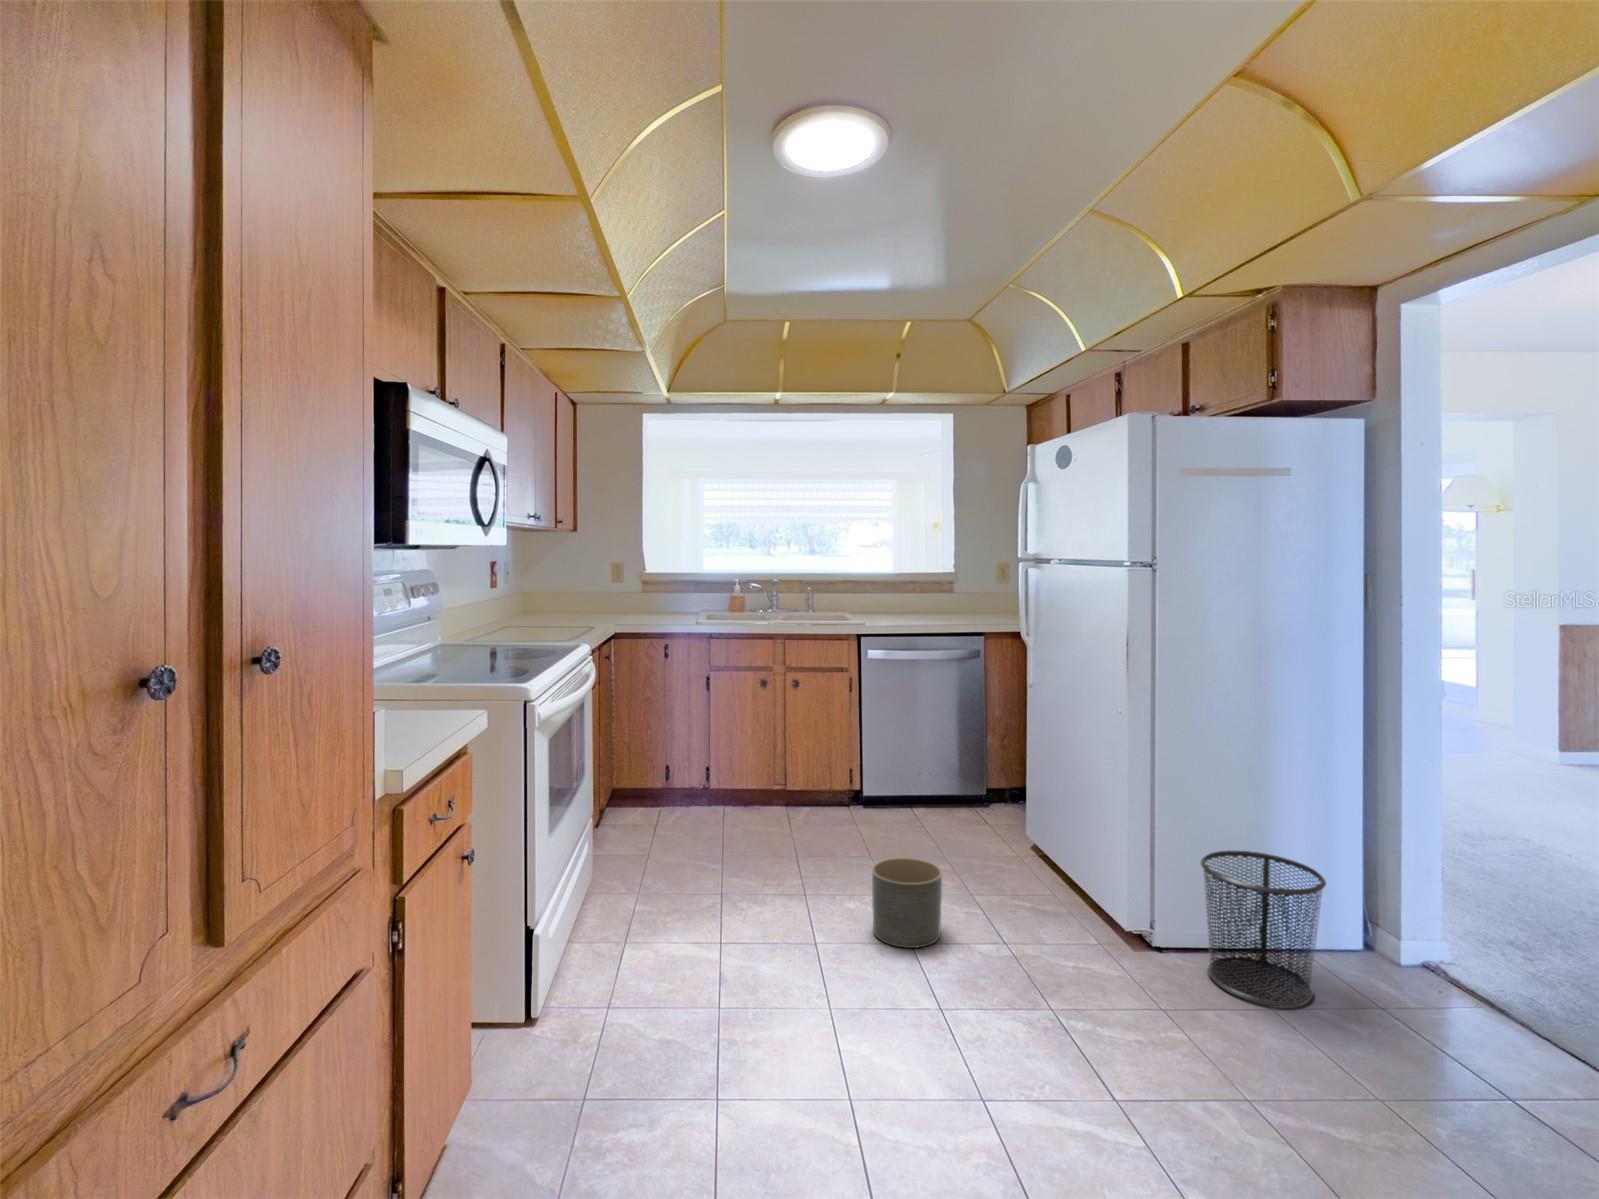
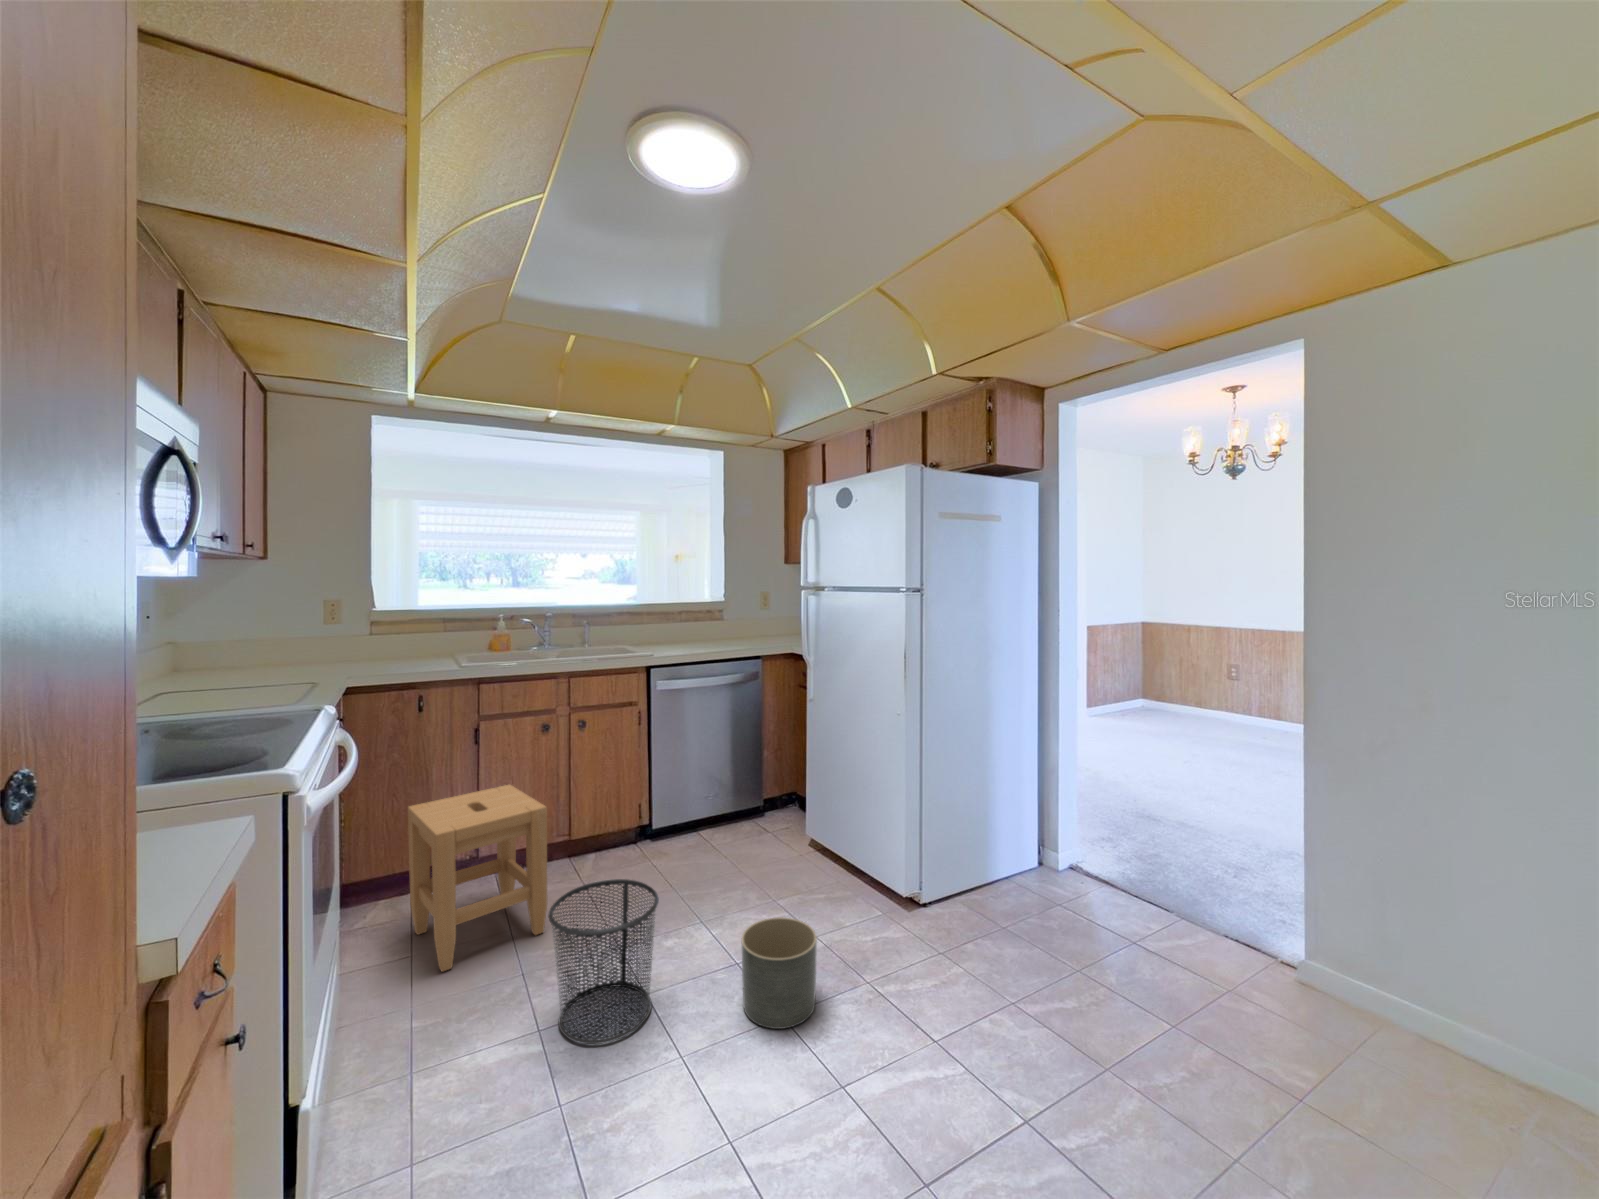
stool: none [649,726,745,858] -> present [408,785,547,972]
waste bin: present [1201,851,1326,1007] -> present [549,879,659,1044]

